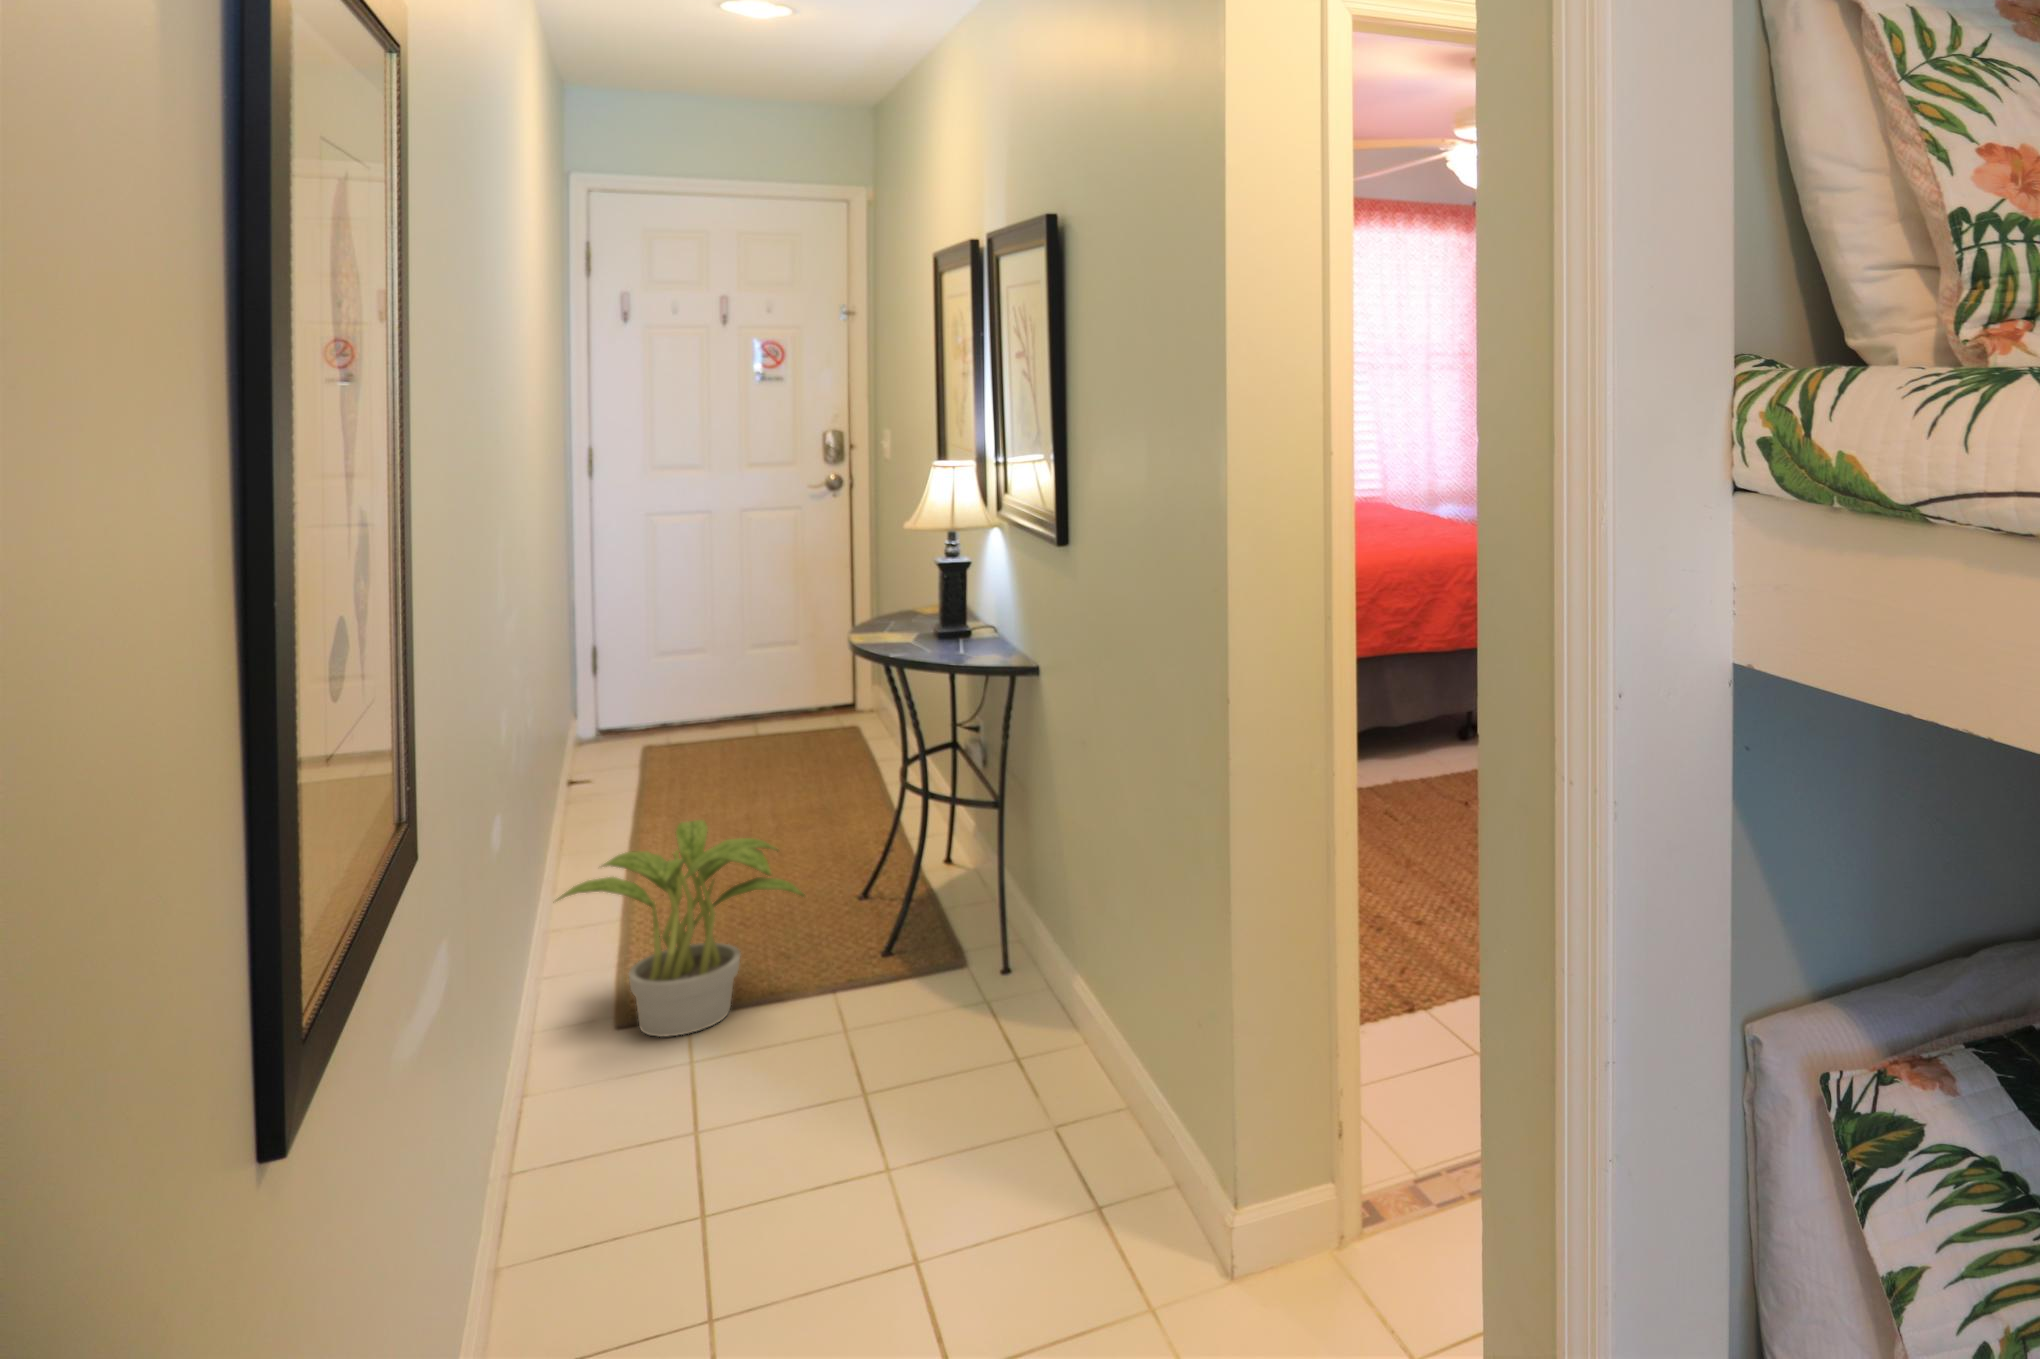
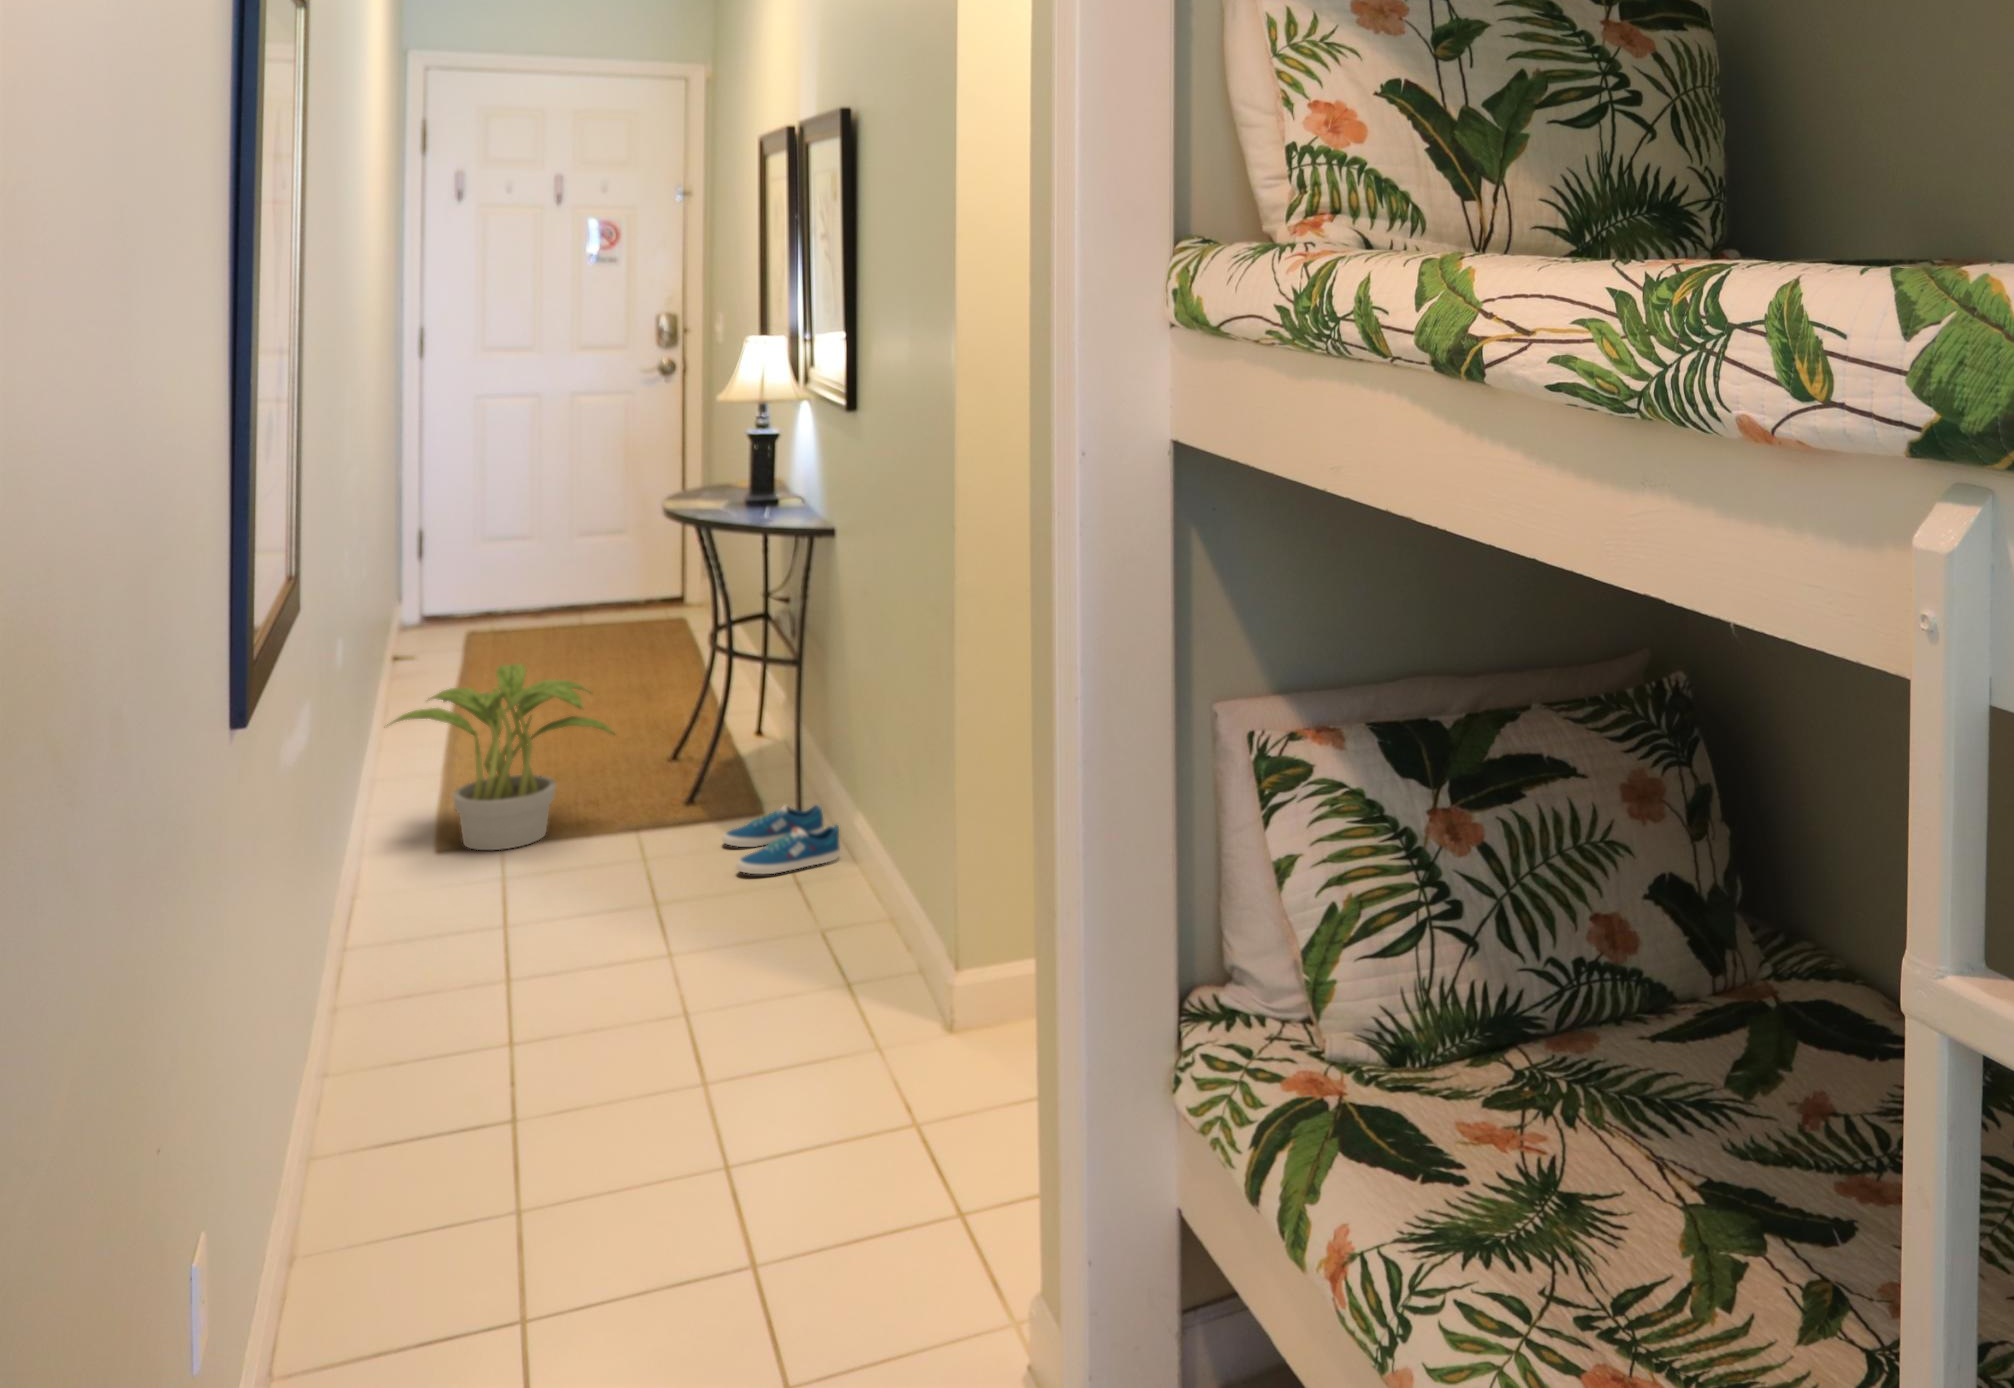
sneaker: none [923,966,1054,1061] -> present [722,805,840,874]

